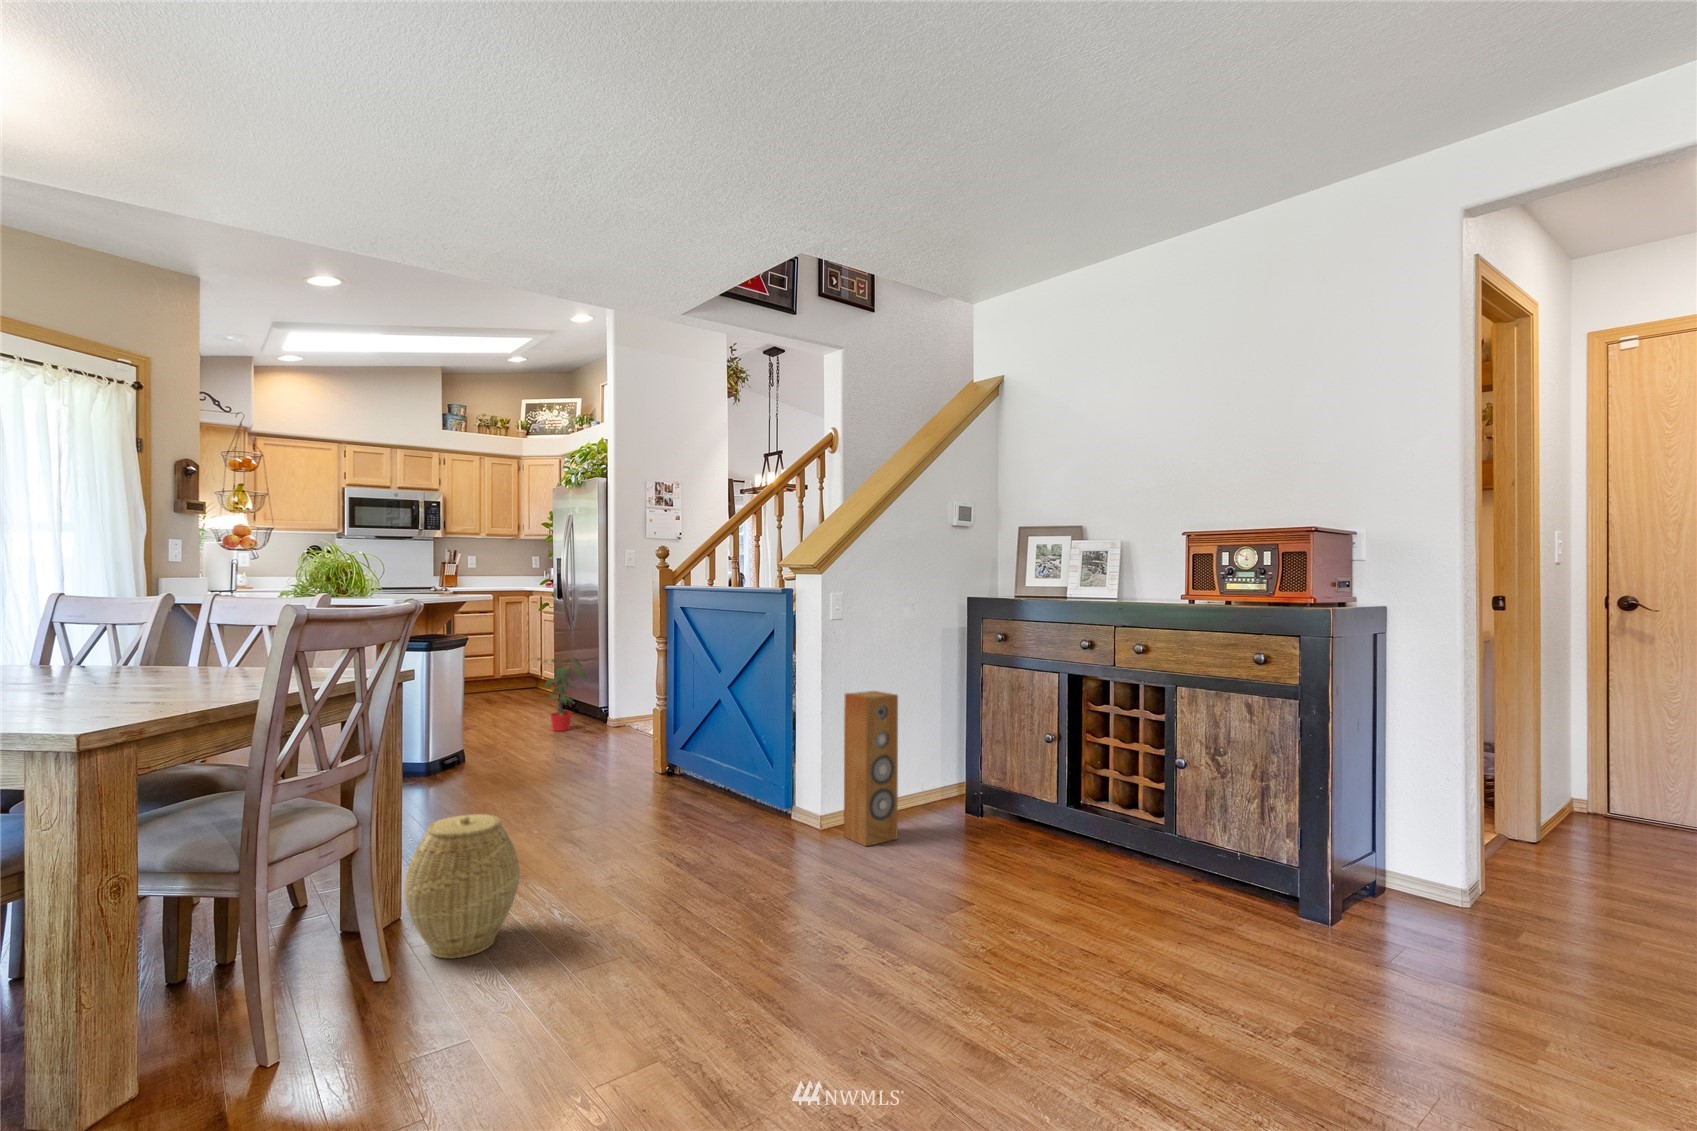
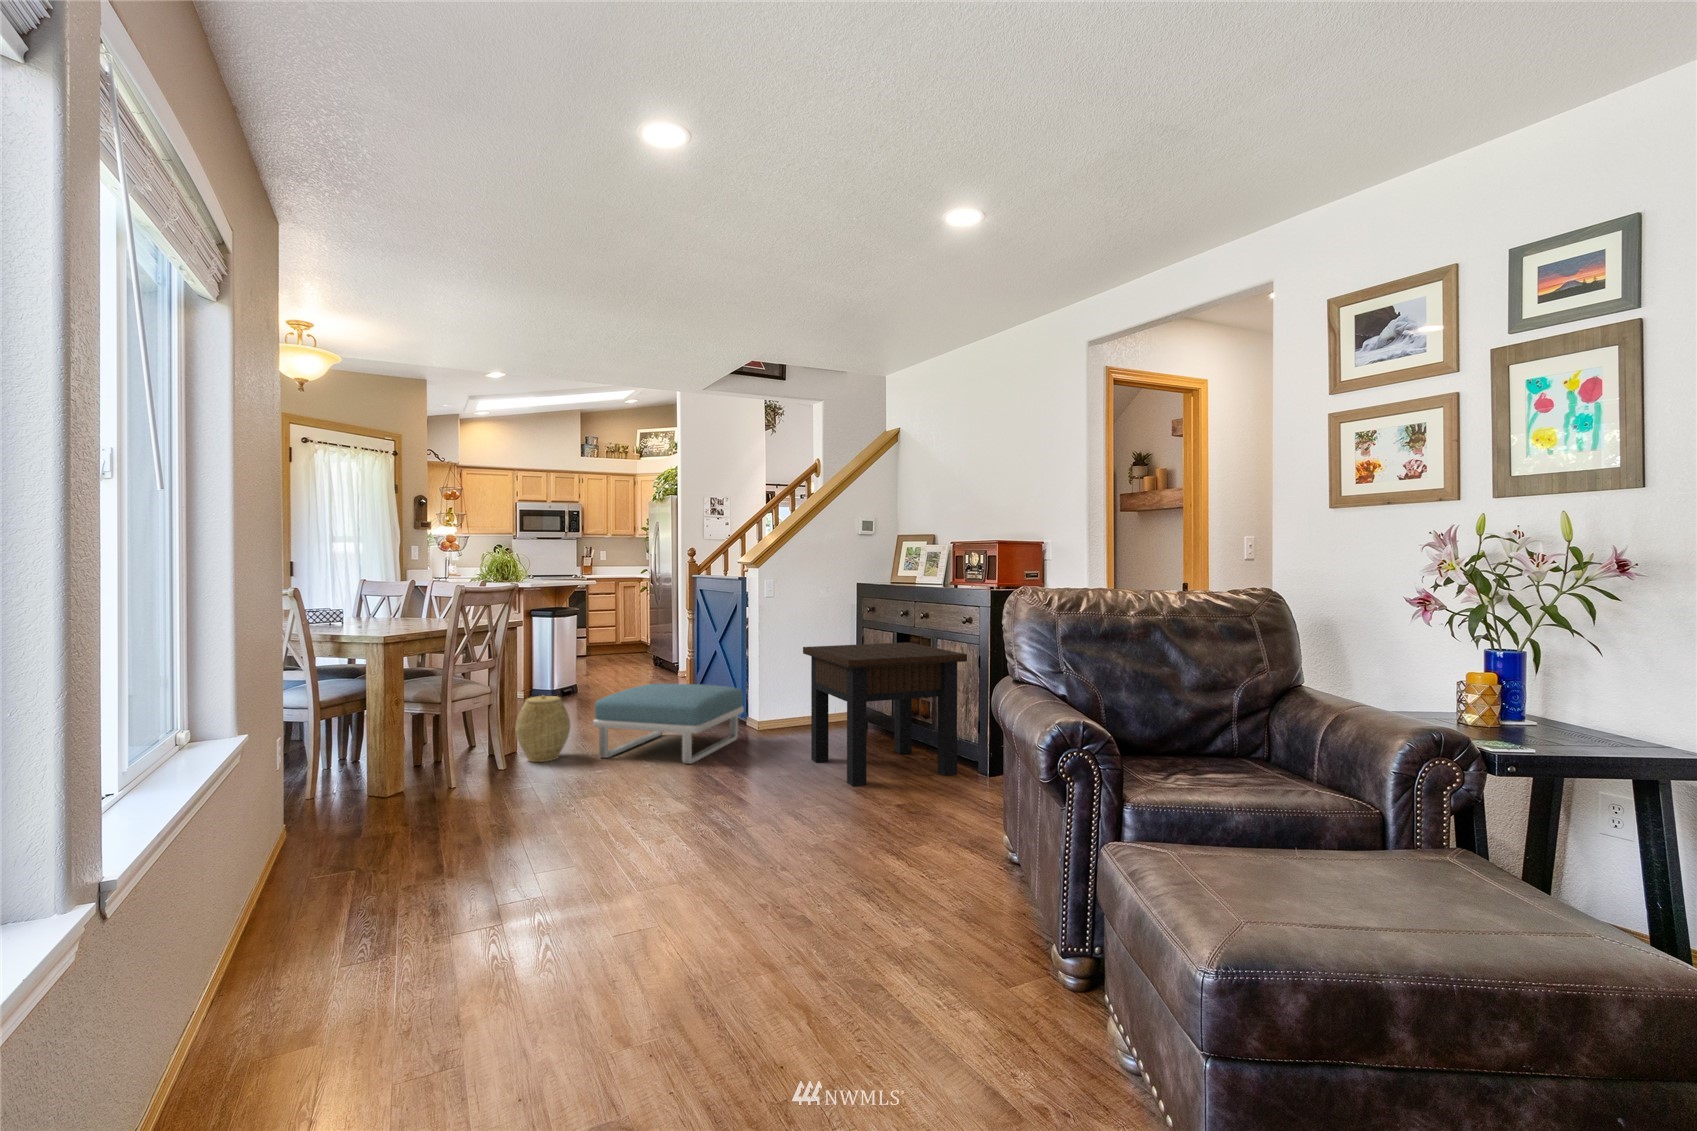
potted plant: present [537,658,588,731] -> none [628,624,667,675]
speaker: present [844,691,898,846] -> none [774,642,805,735]
side table: none [963,692,1286,987] -> present [803,642,967,786]
footstool: none [567,770,815,940] -> present [593,683,744,764]

